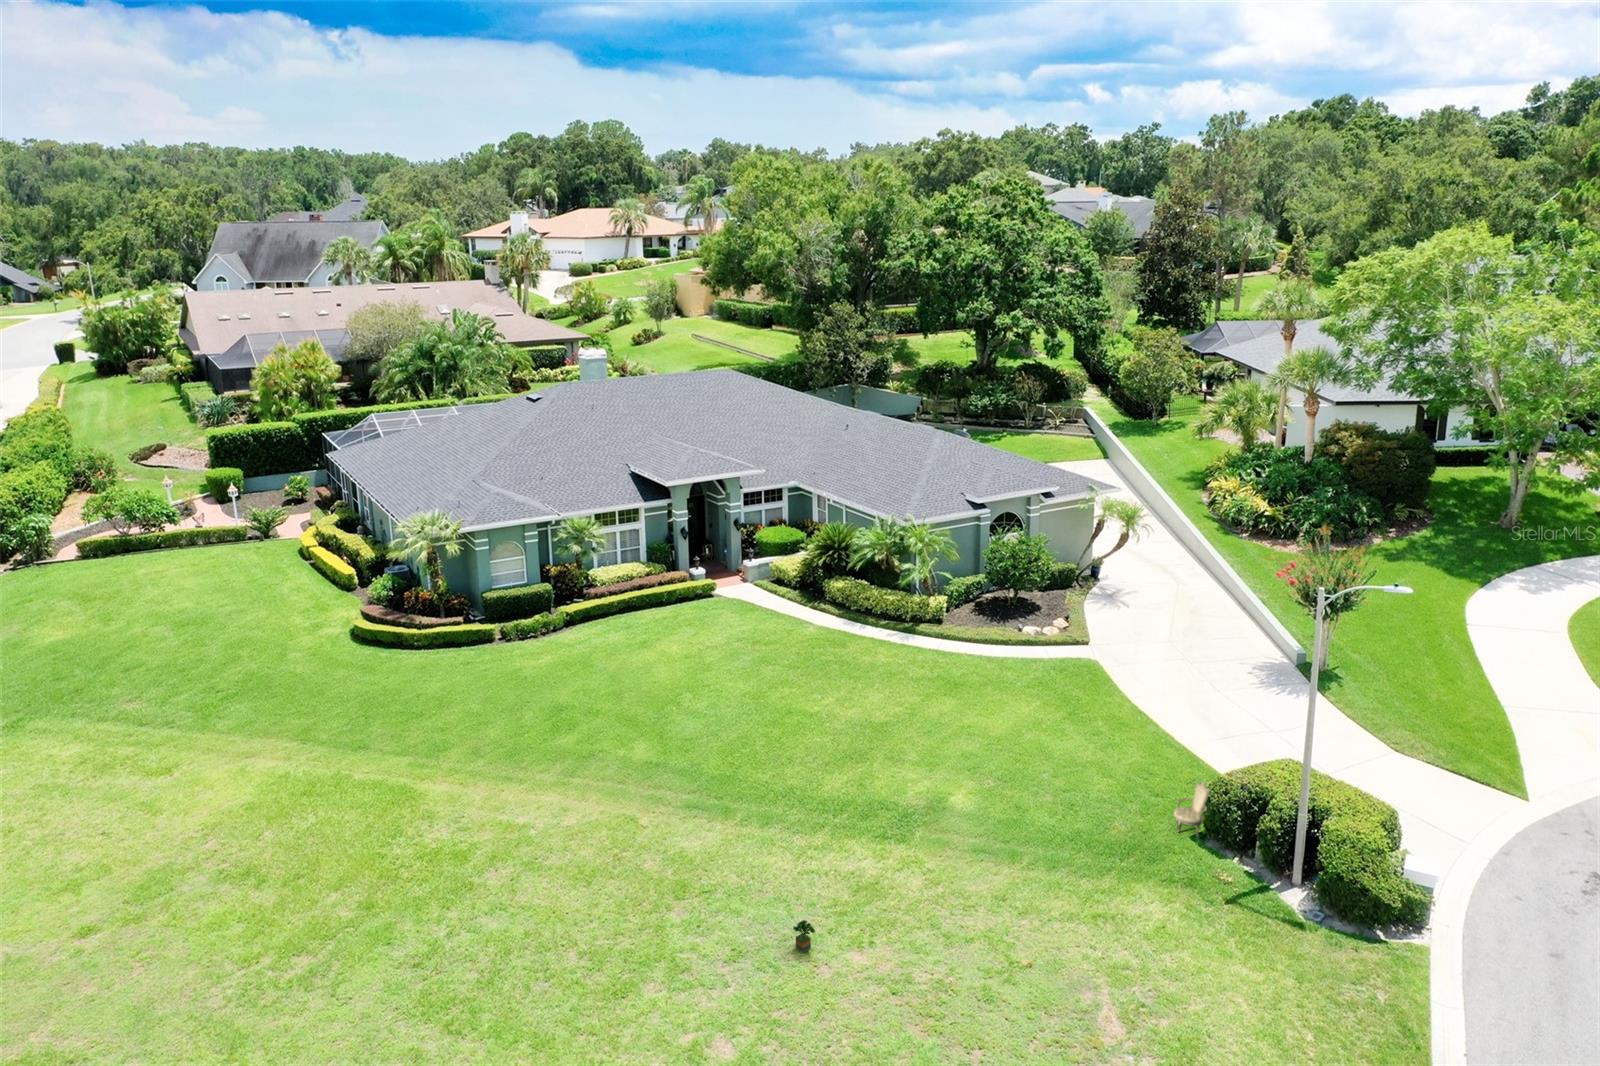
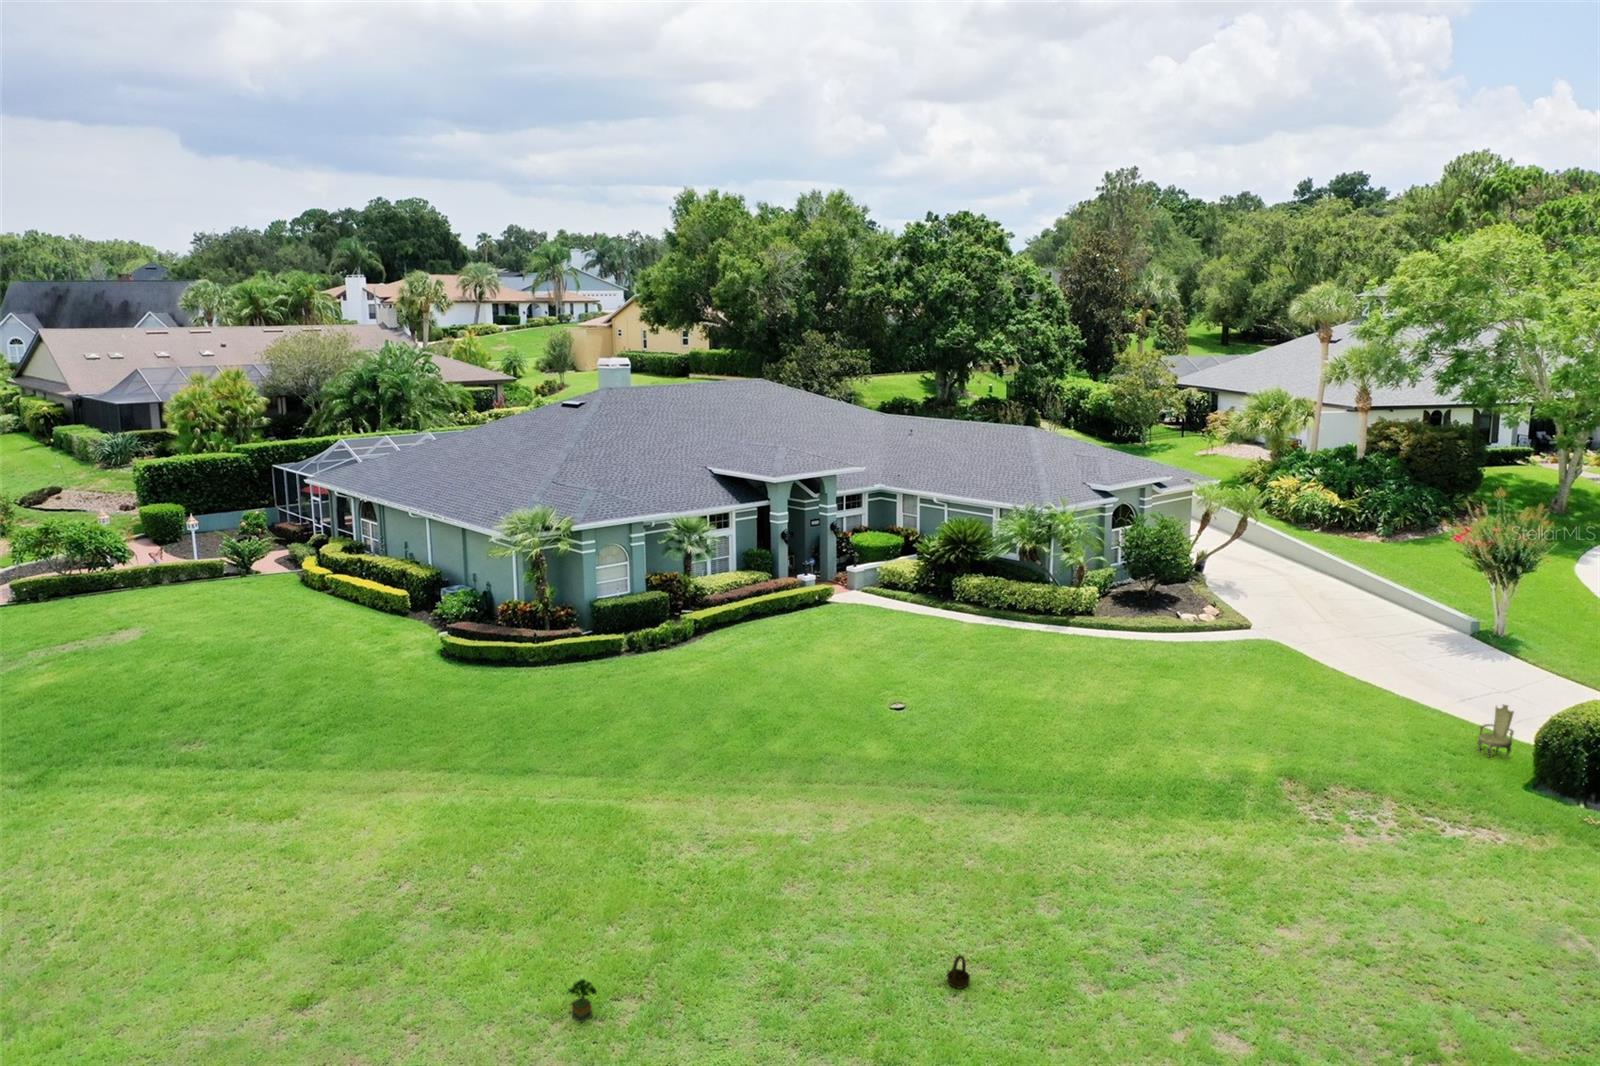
potted tree: present [793,920,815,953] -> present [568,979,597,1023]
basket: none [445,1012,466,1042] -> present [947,955,970,989]

